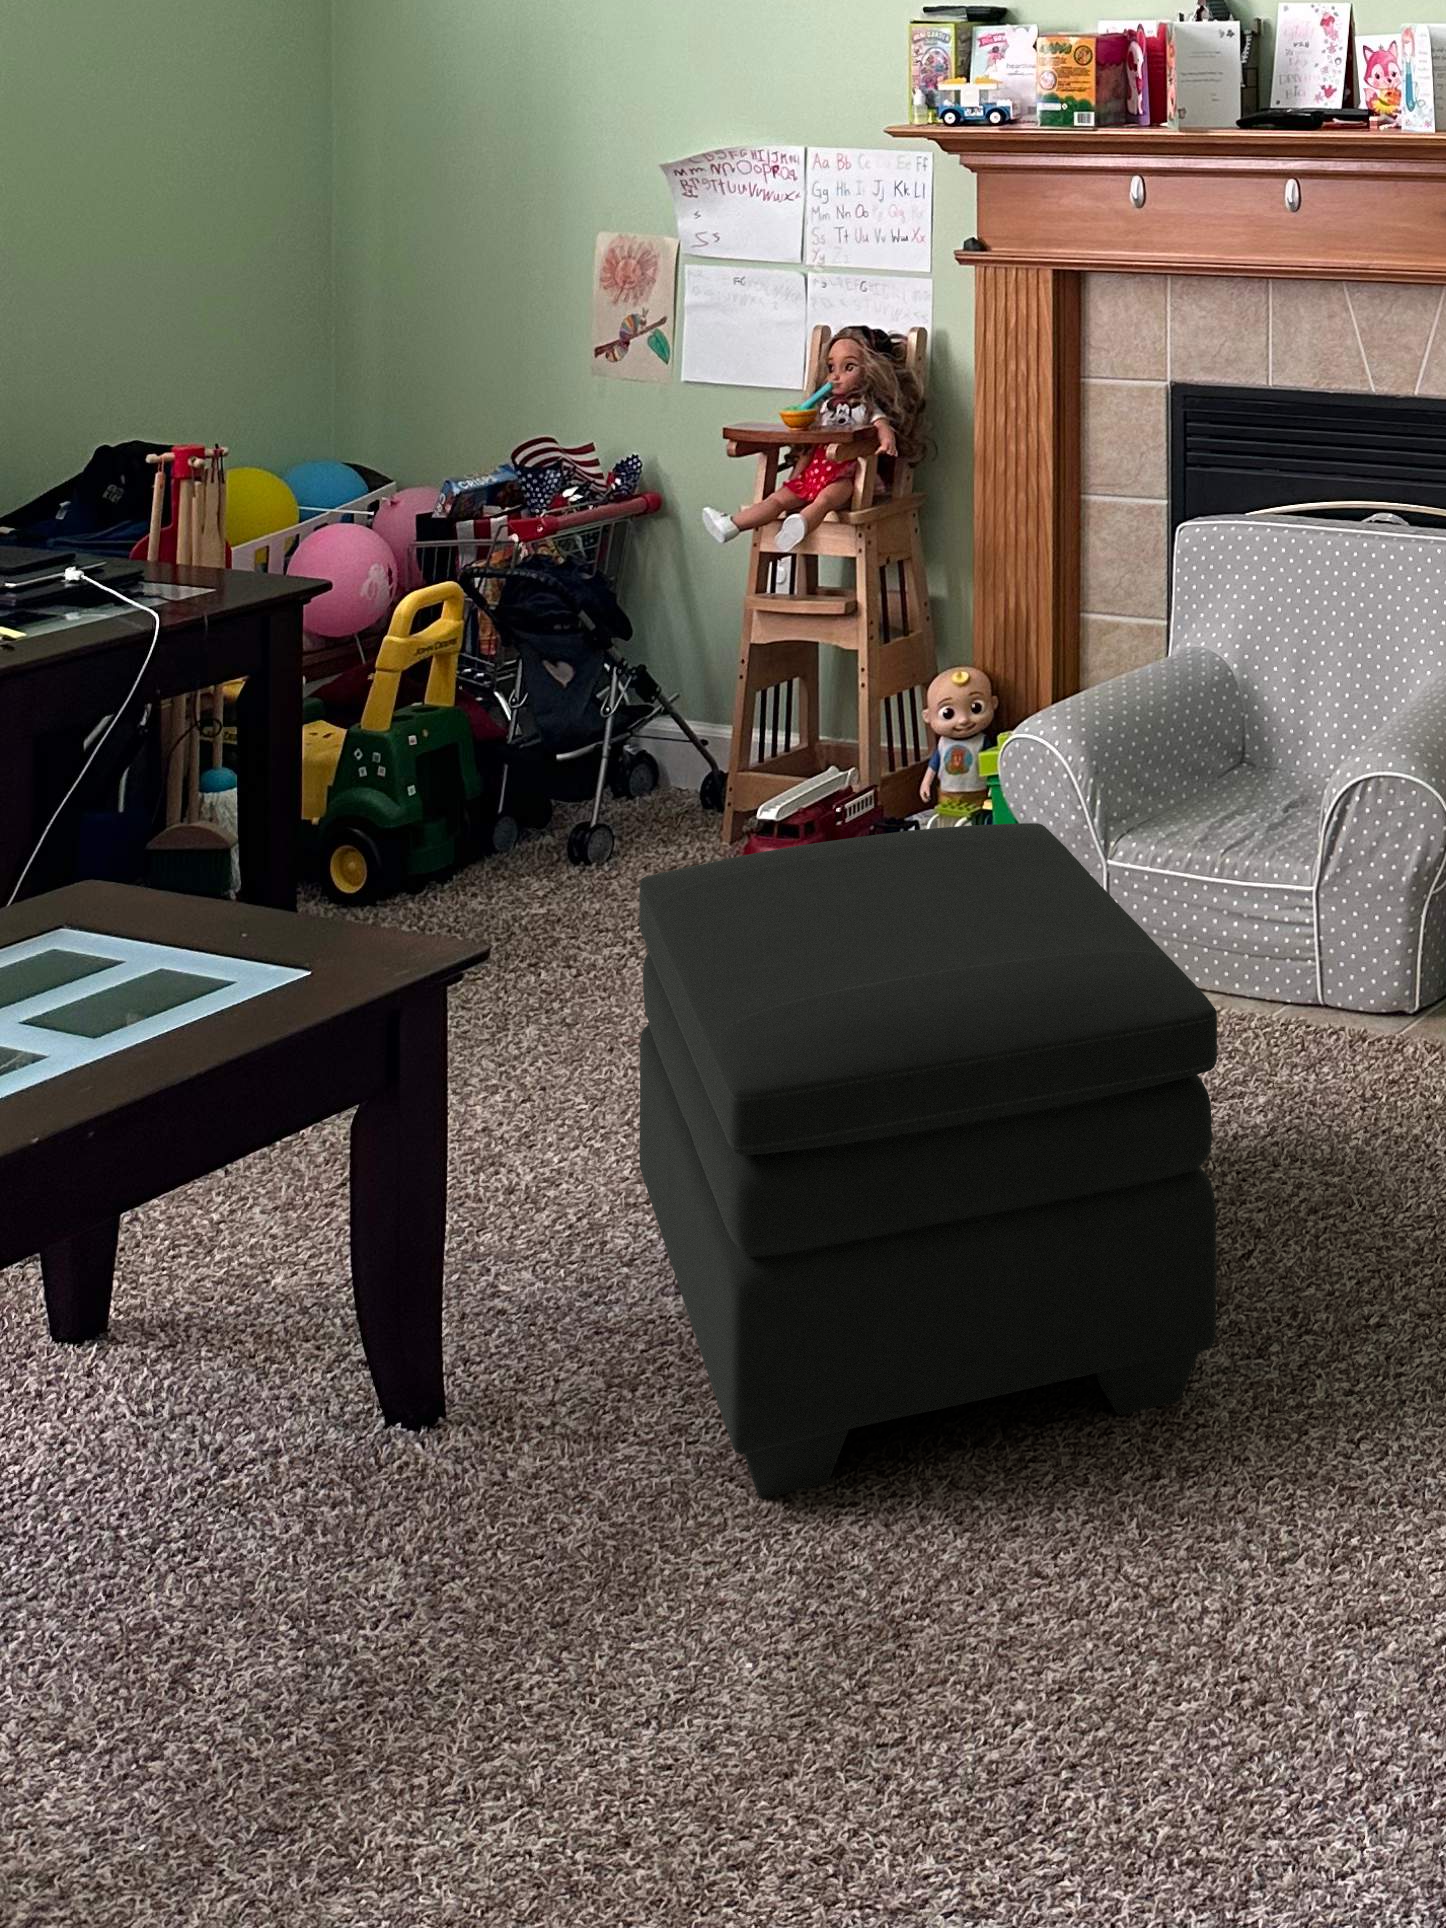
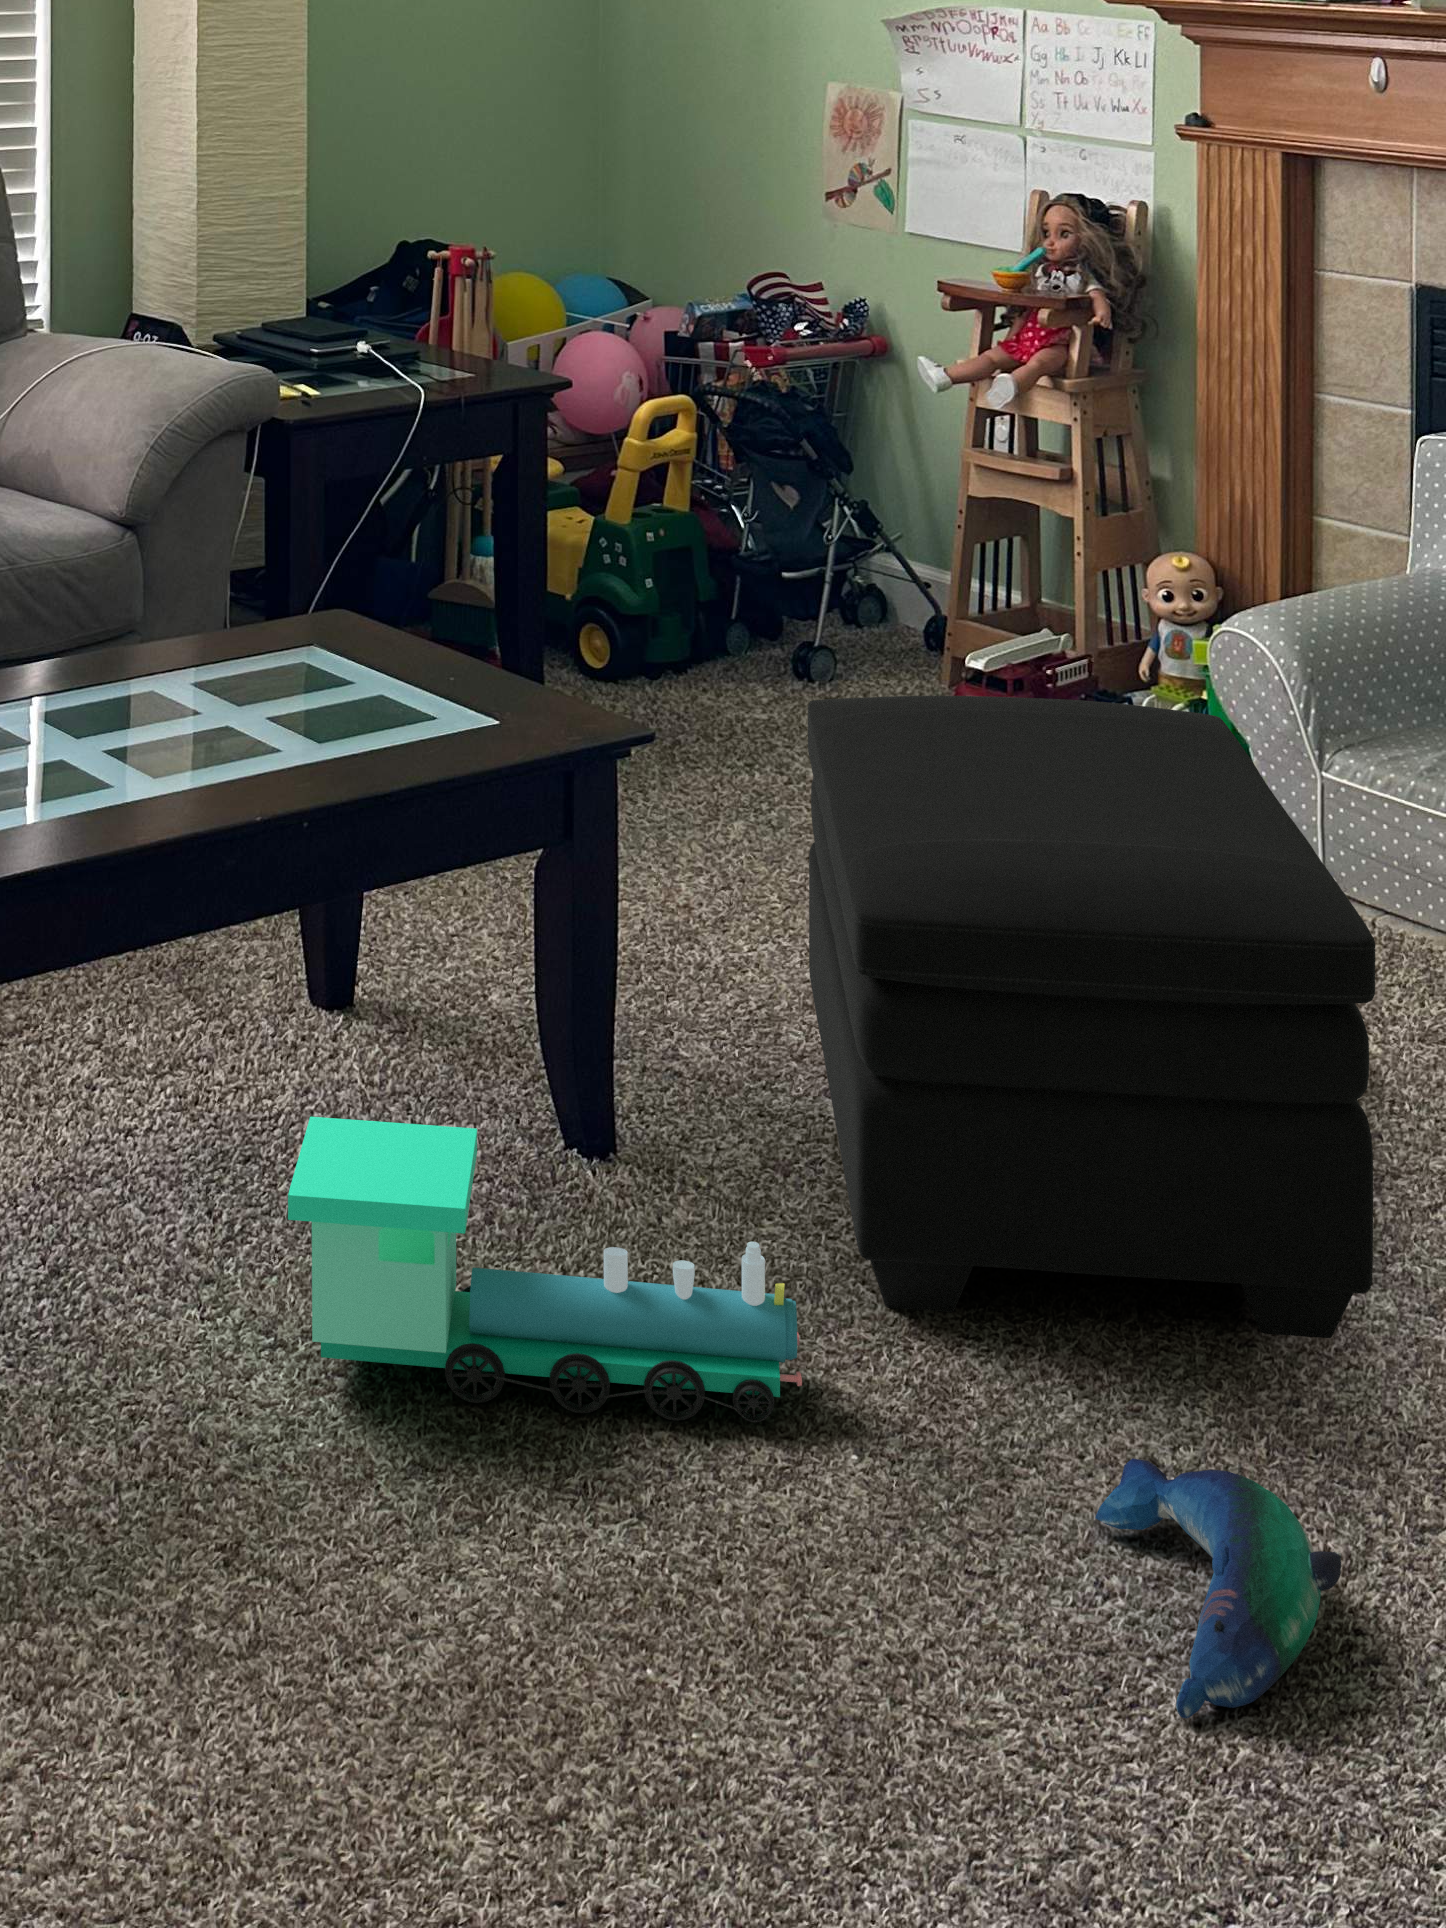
toy train: none [83,1432,691,1760] -> present [288,1117,802,1422]
plush toy: none [997,1559,1233,1819] -> present [1095,1458,1341,1719]

